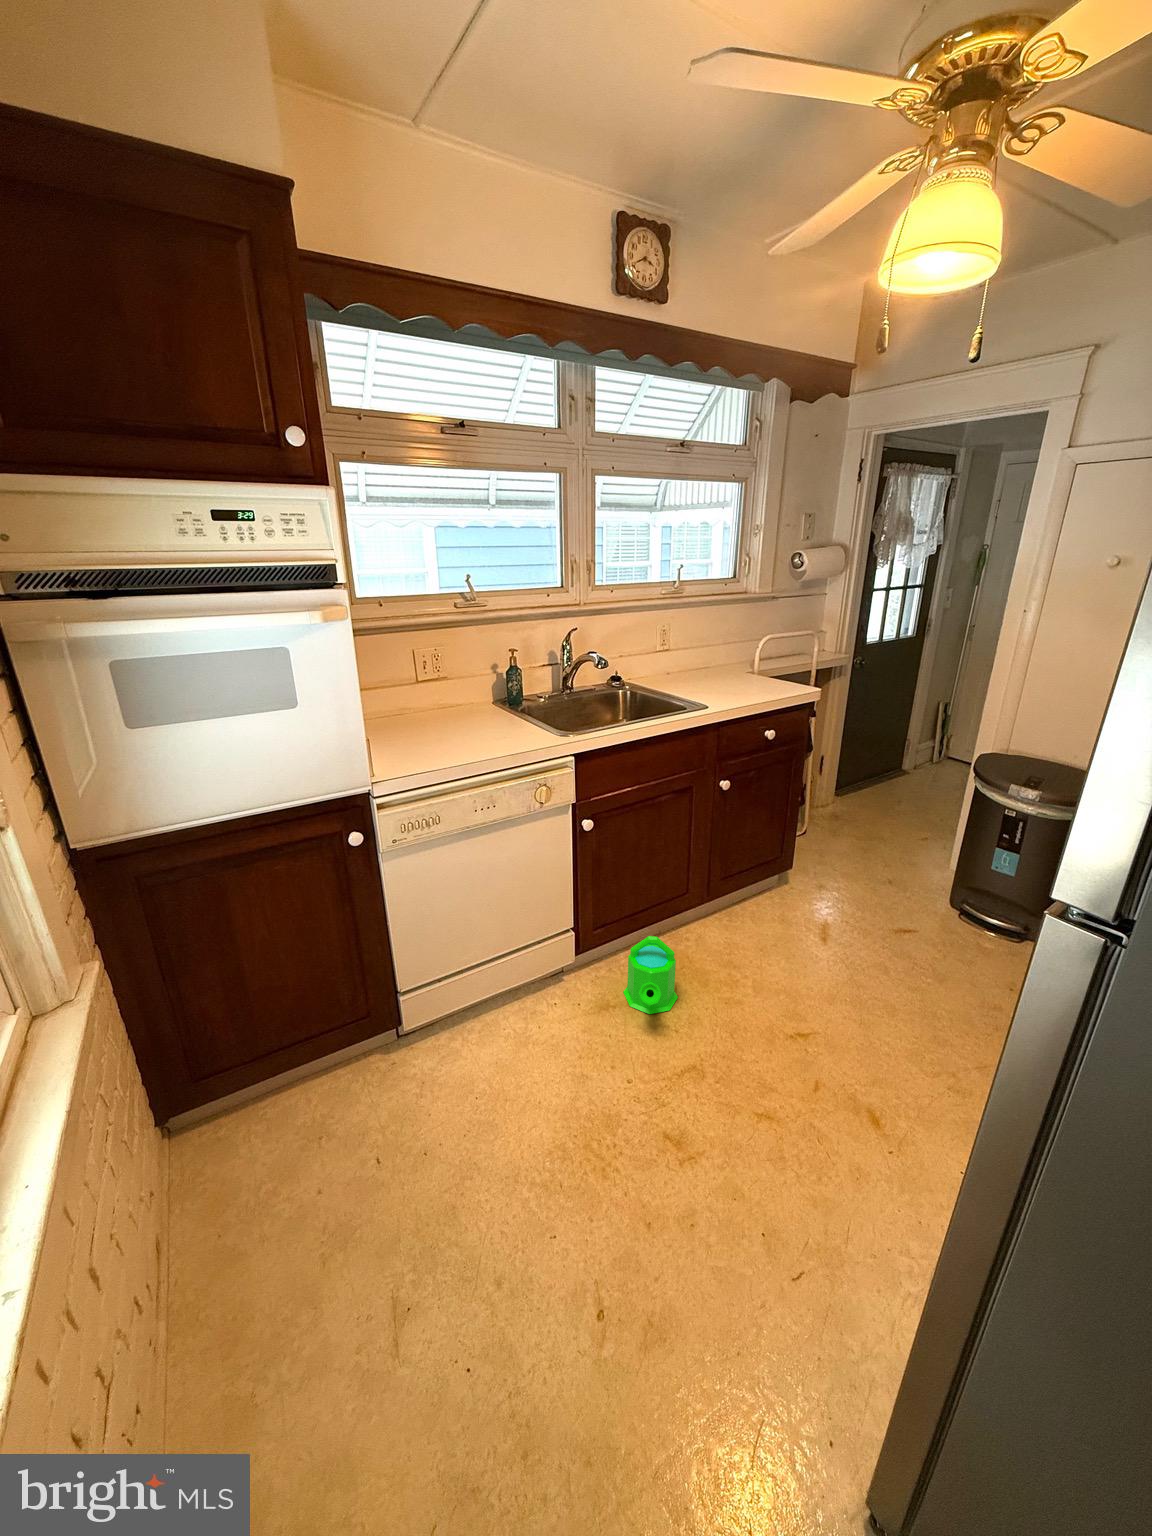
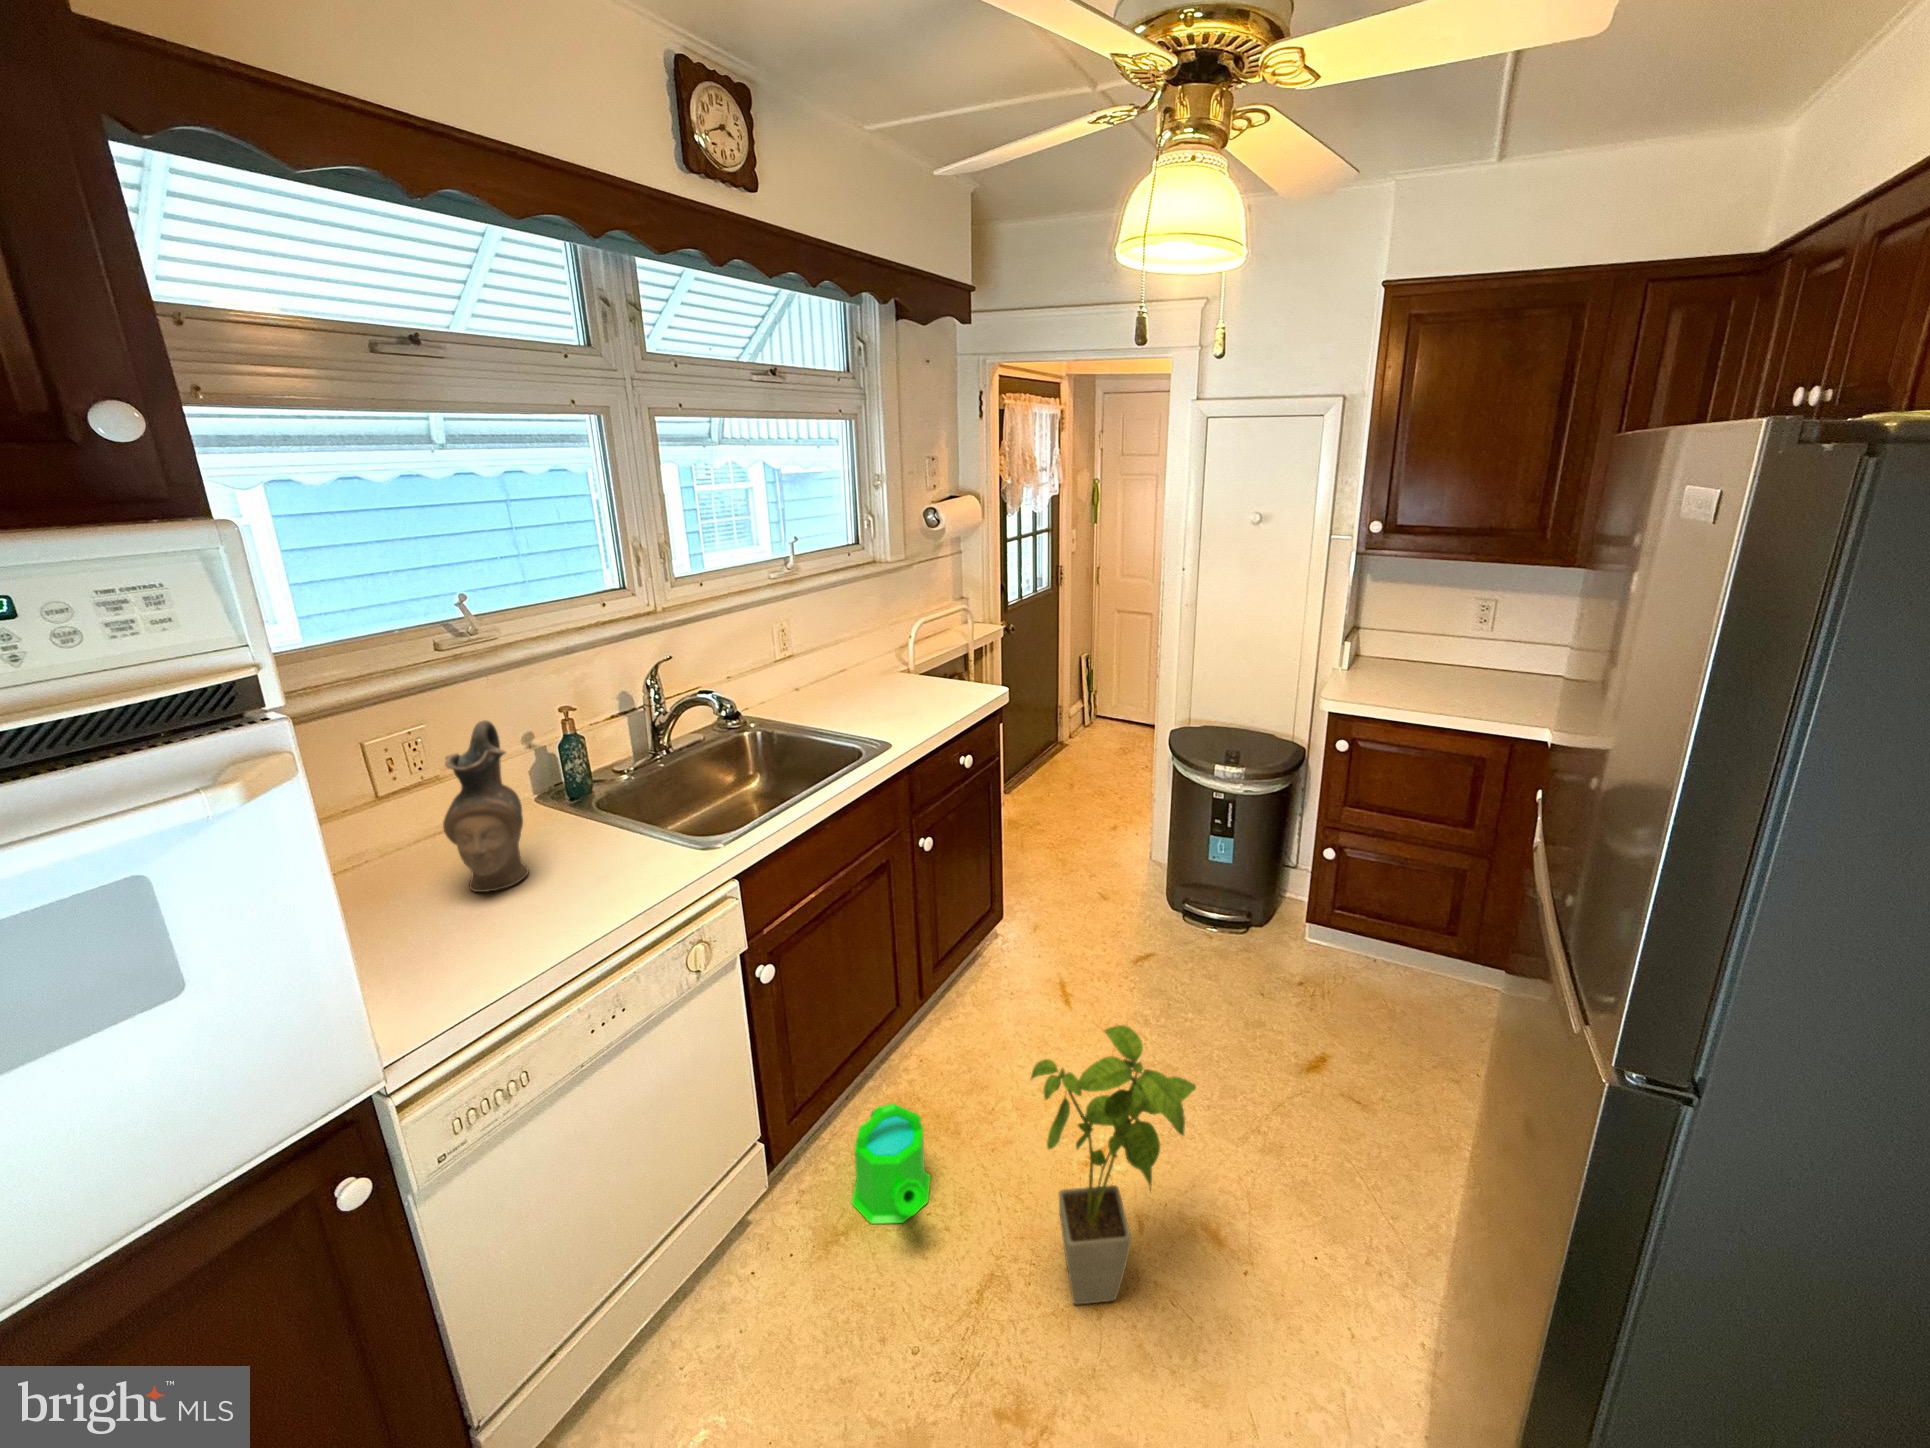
ceramic pitcher: none [430,638,470,732] -> present [443,720,529,892]
house plant: none [731,911,871,1118] -> present [1031,1025,1196,1305]

